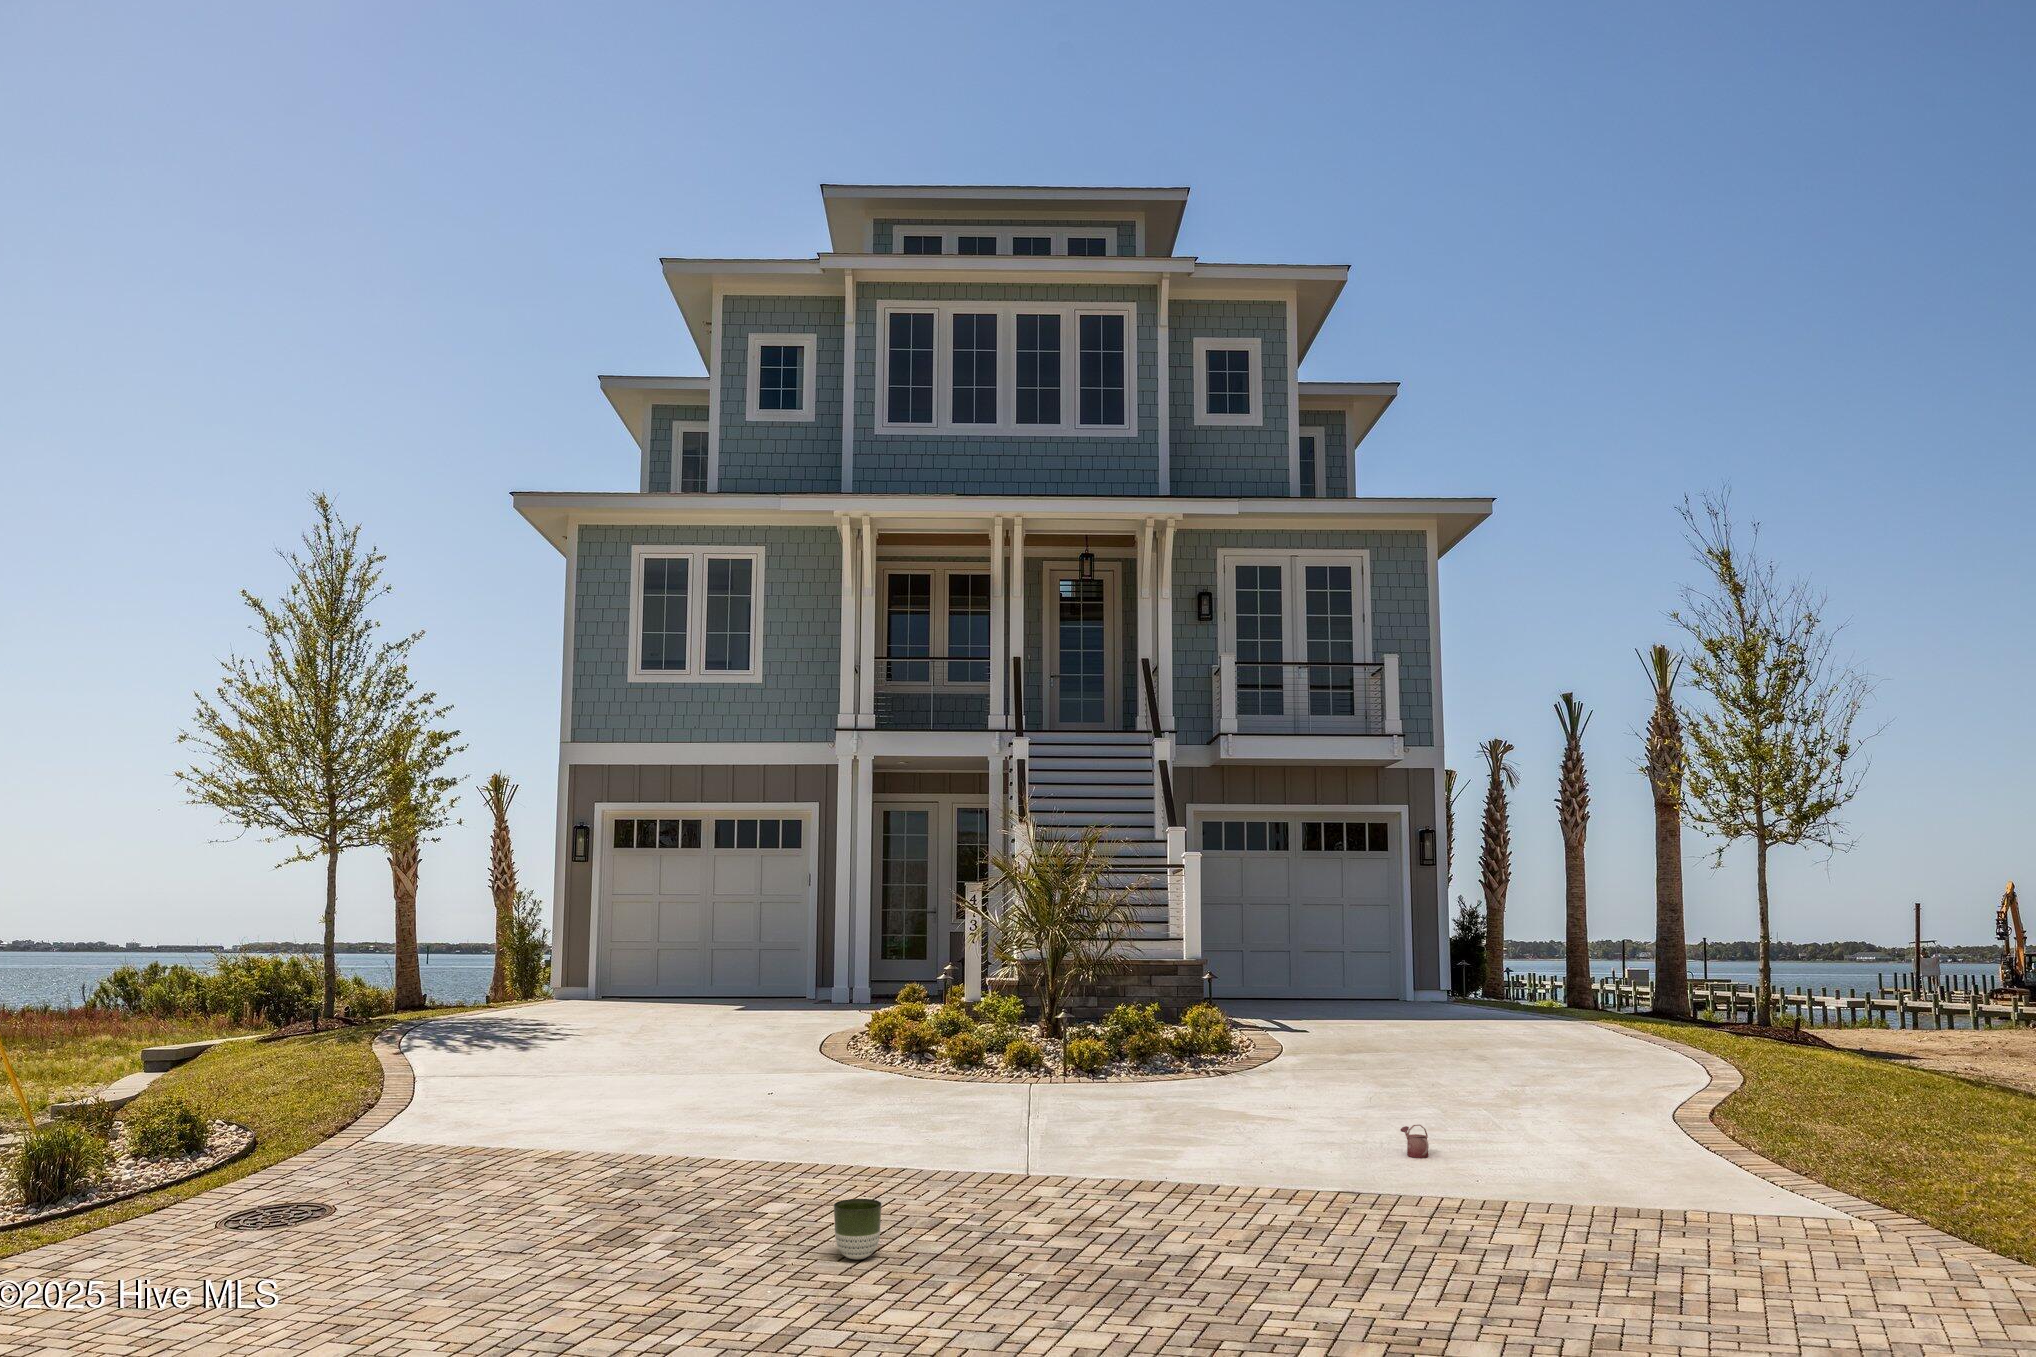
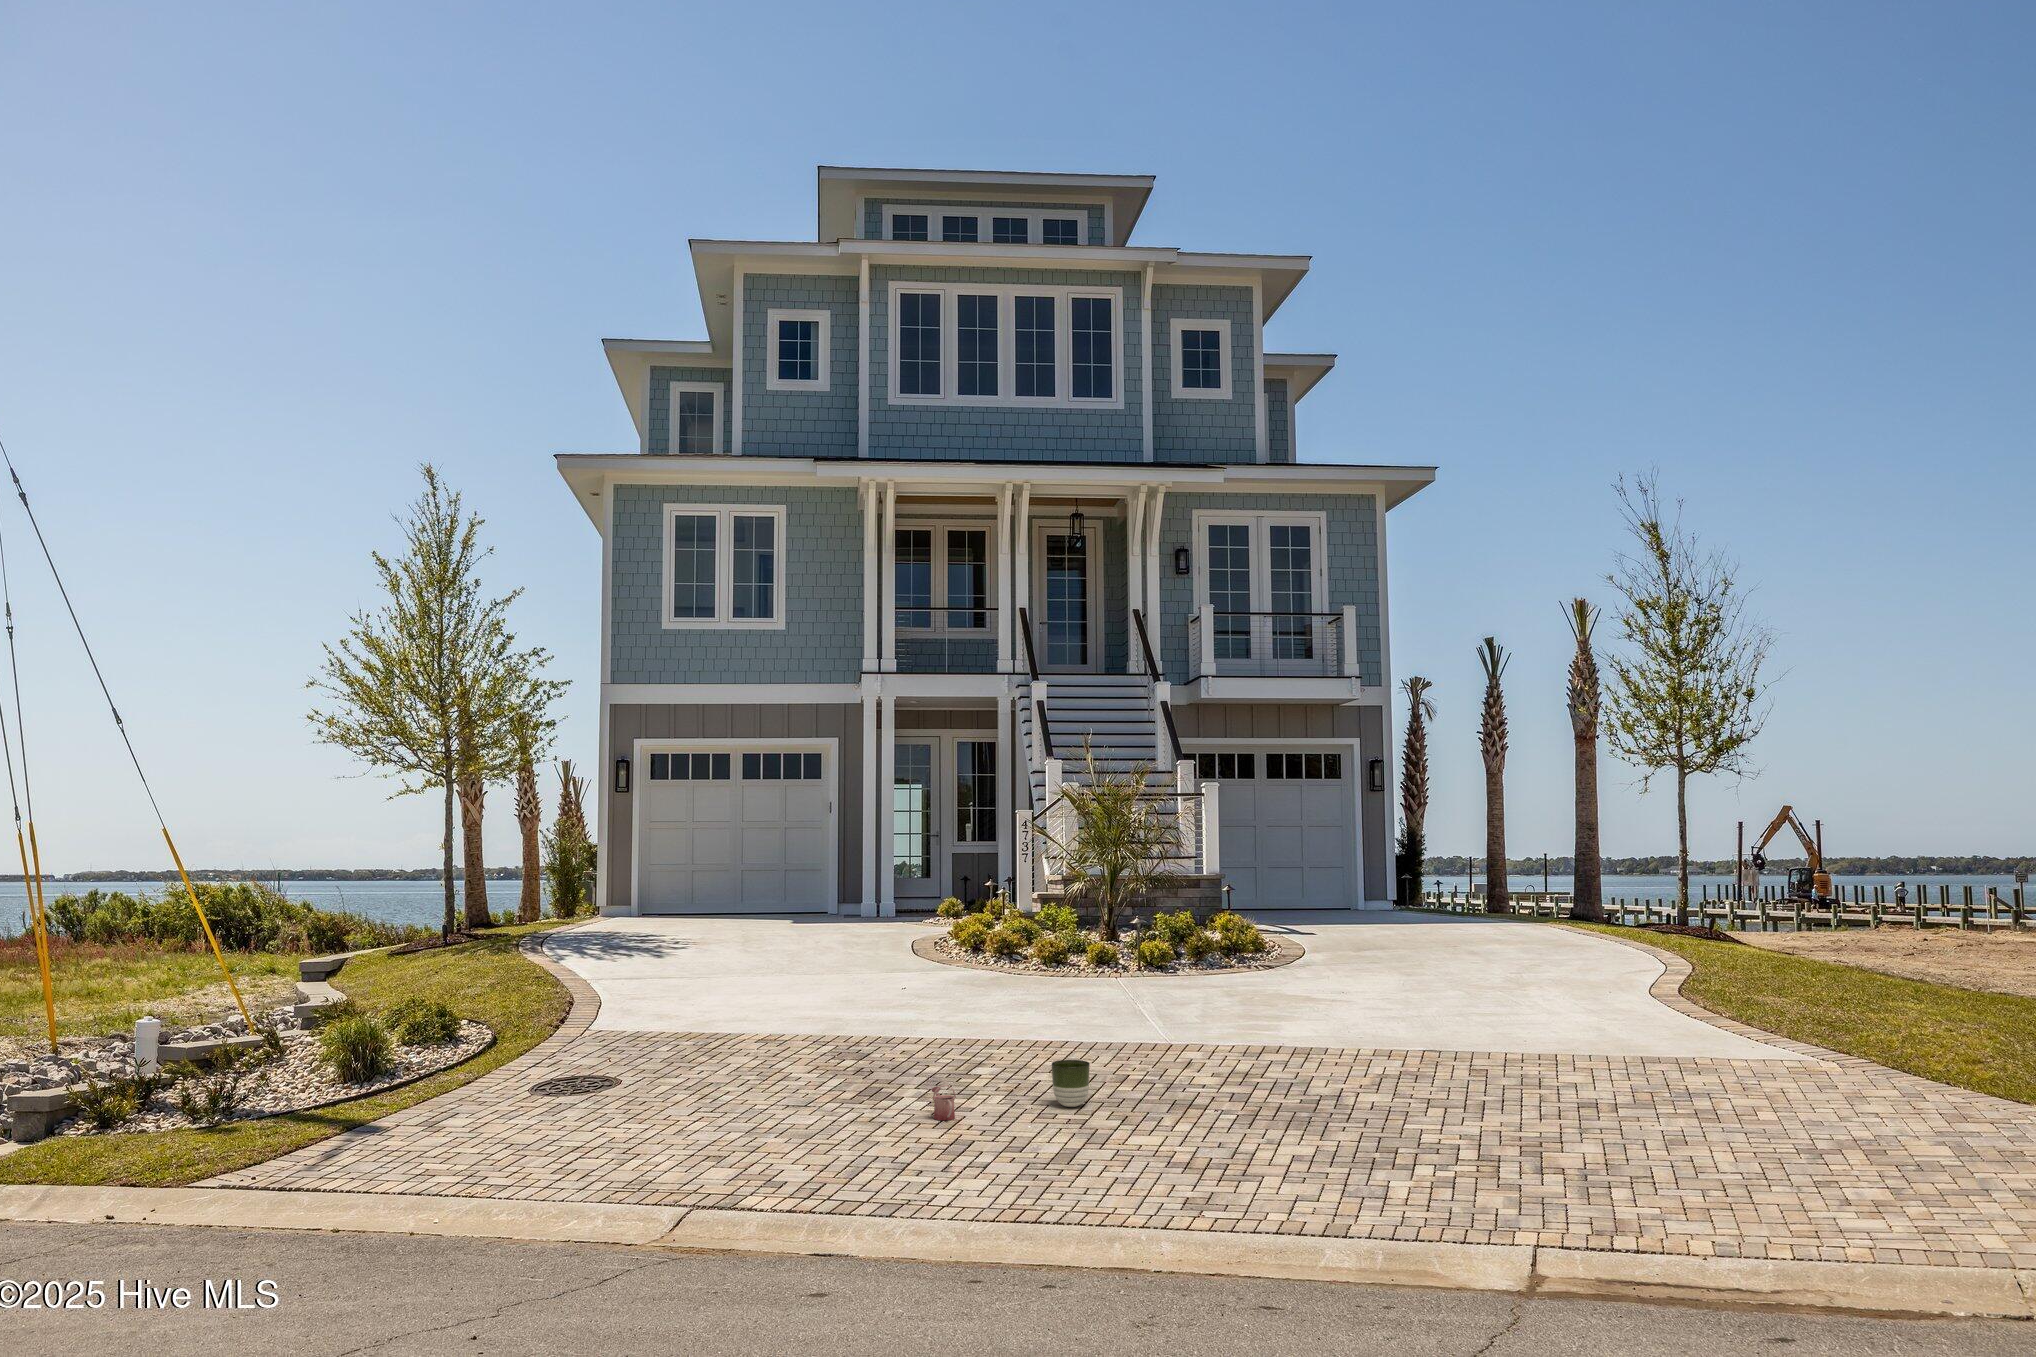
watering can: present [1400,1125,1429,1158] -> present [931,1085,956,1120]

